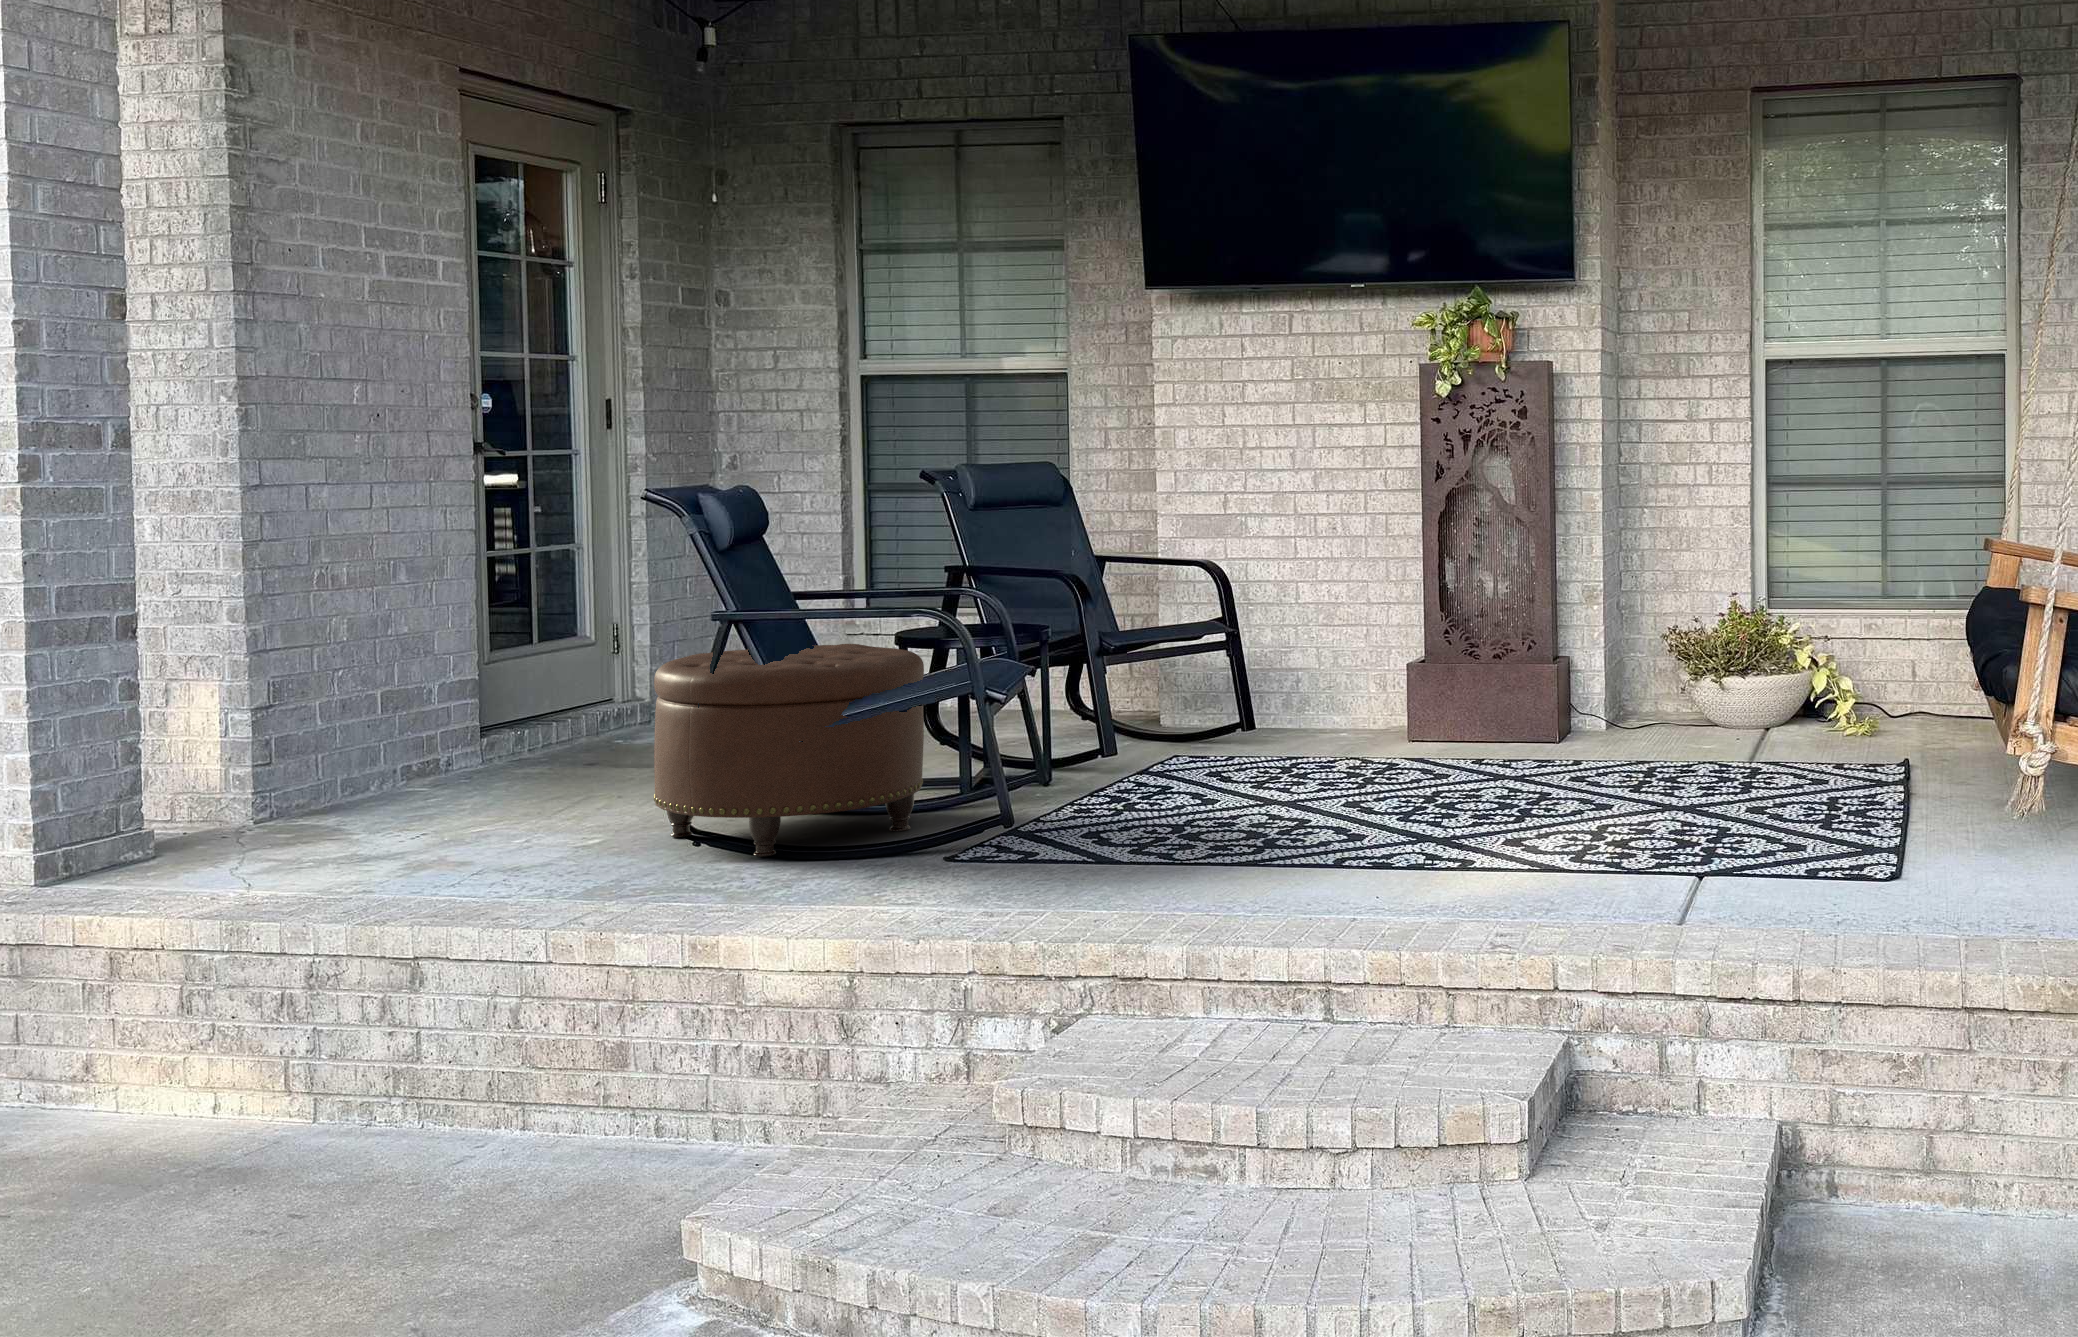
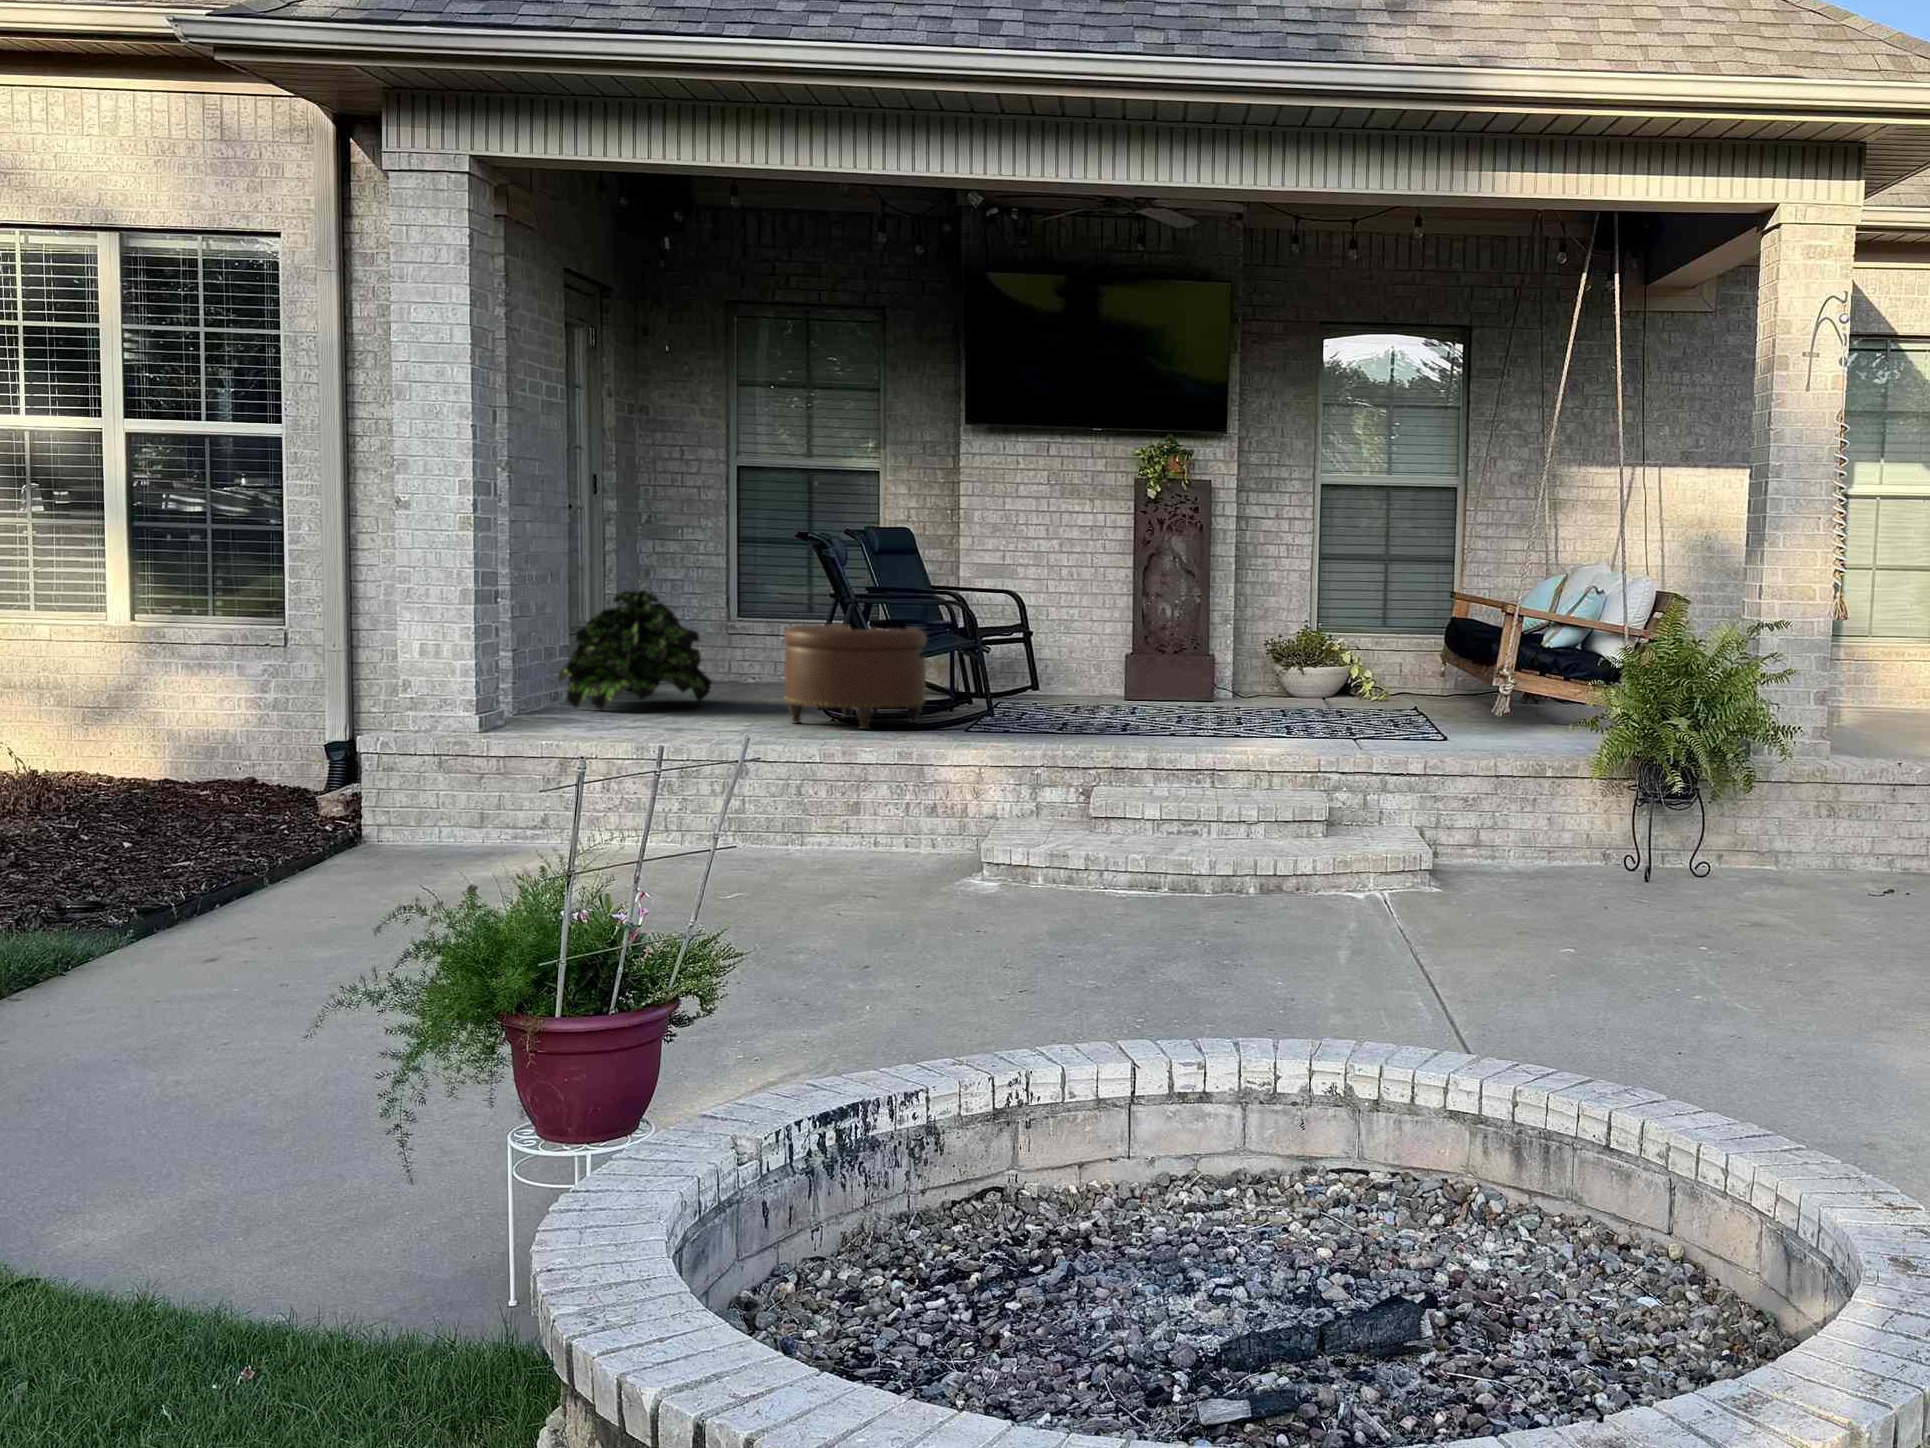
potted plant: none [388,586,655,802] -> present [558,590,711,710]

